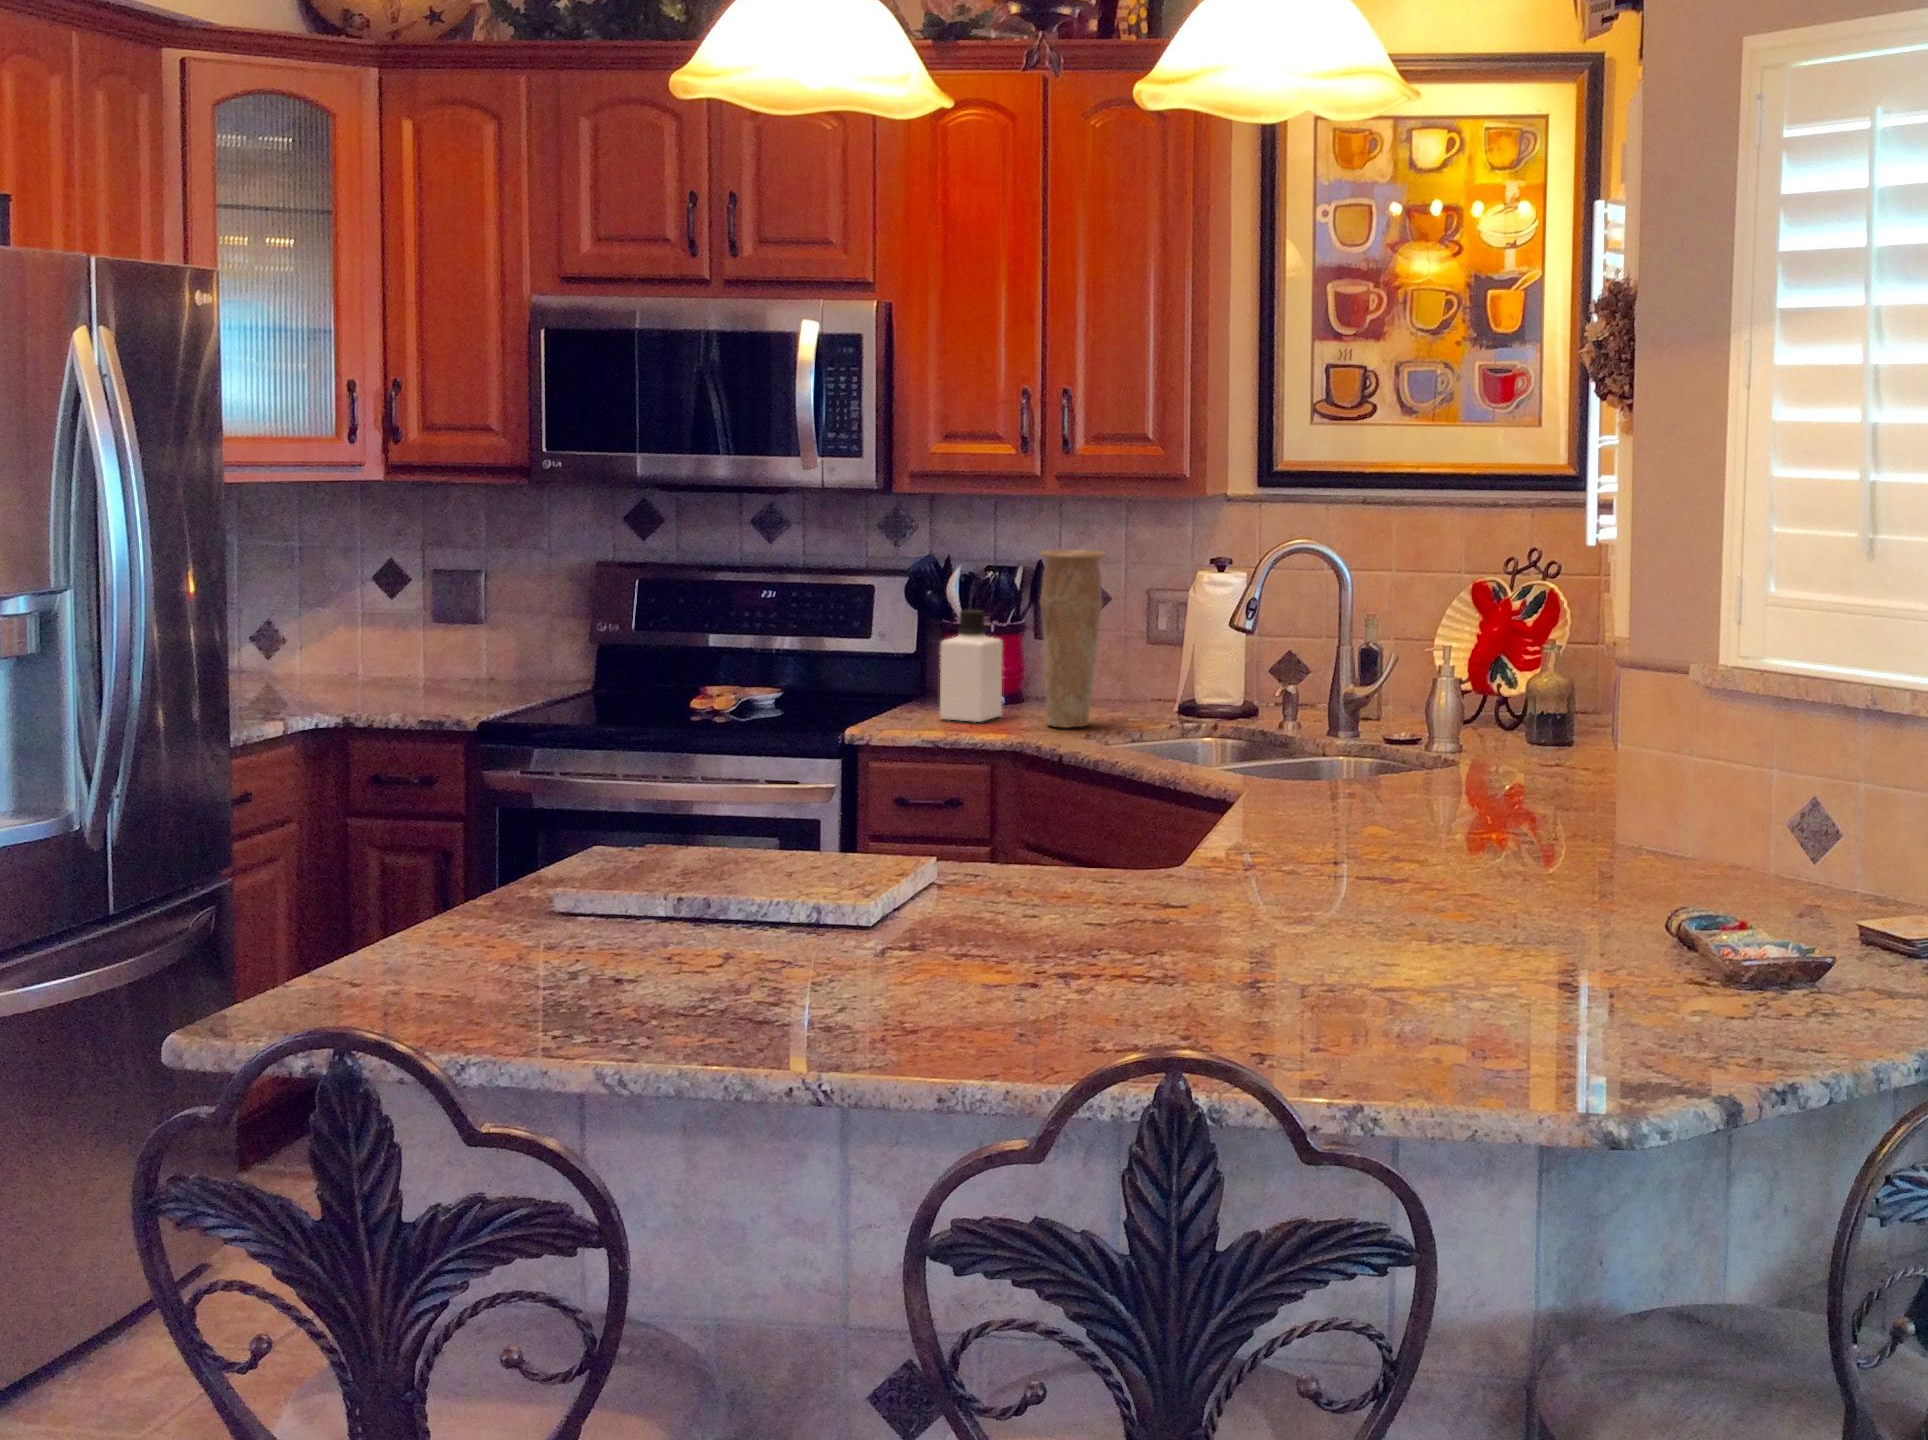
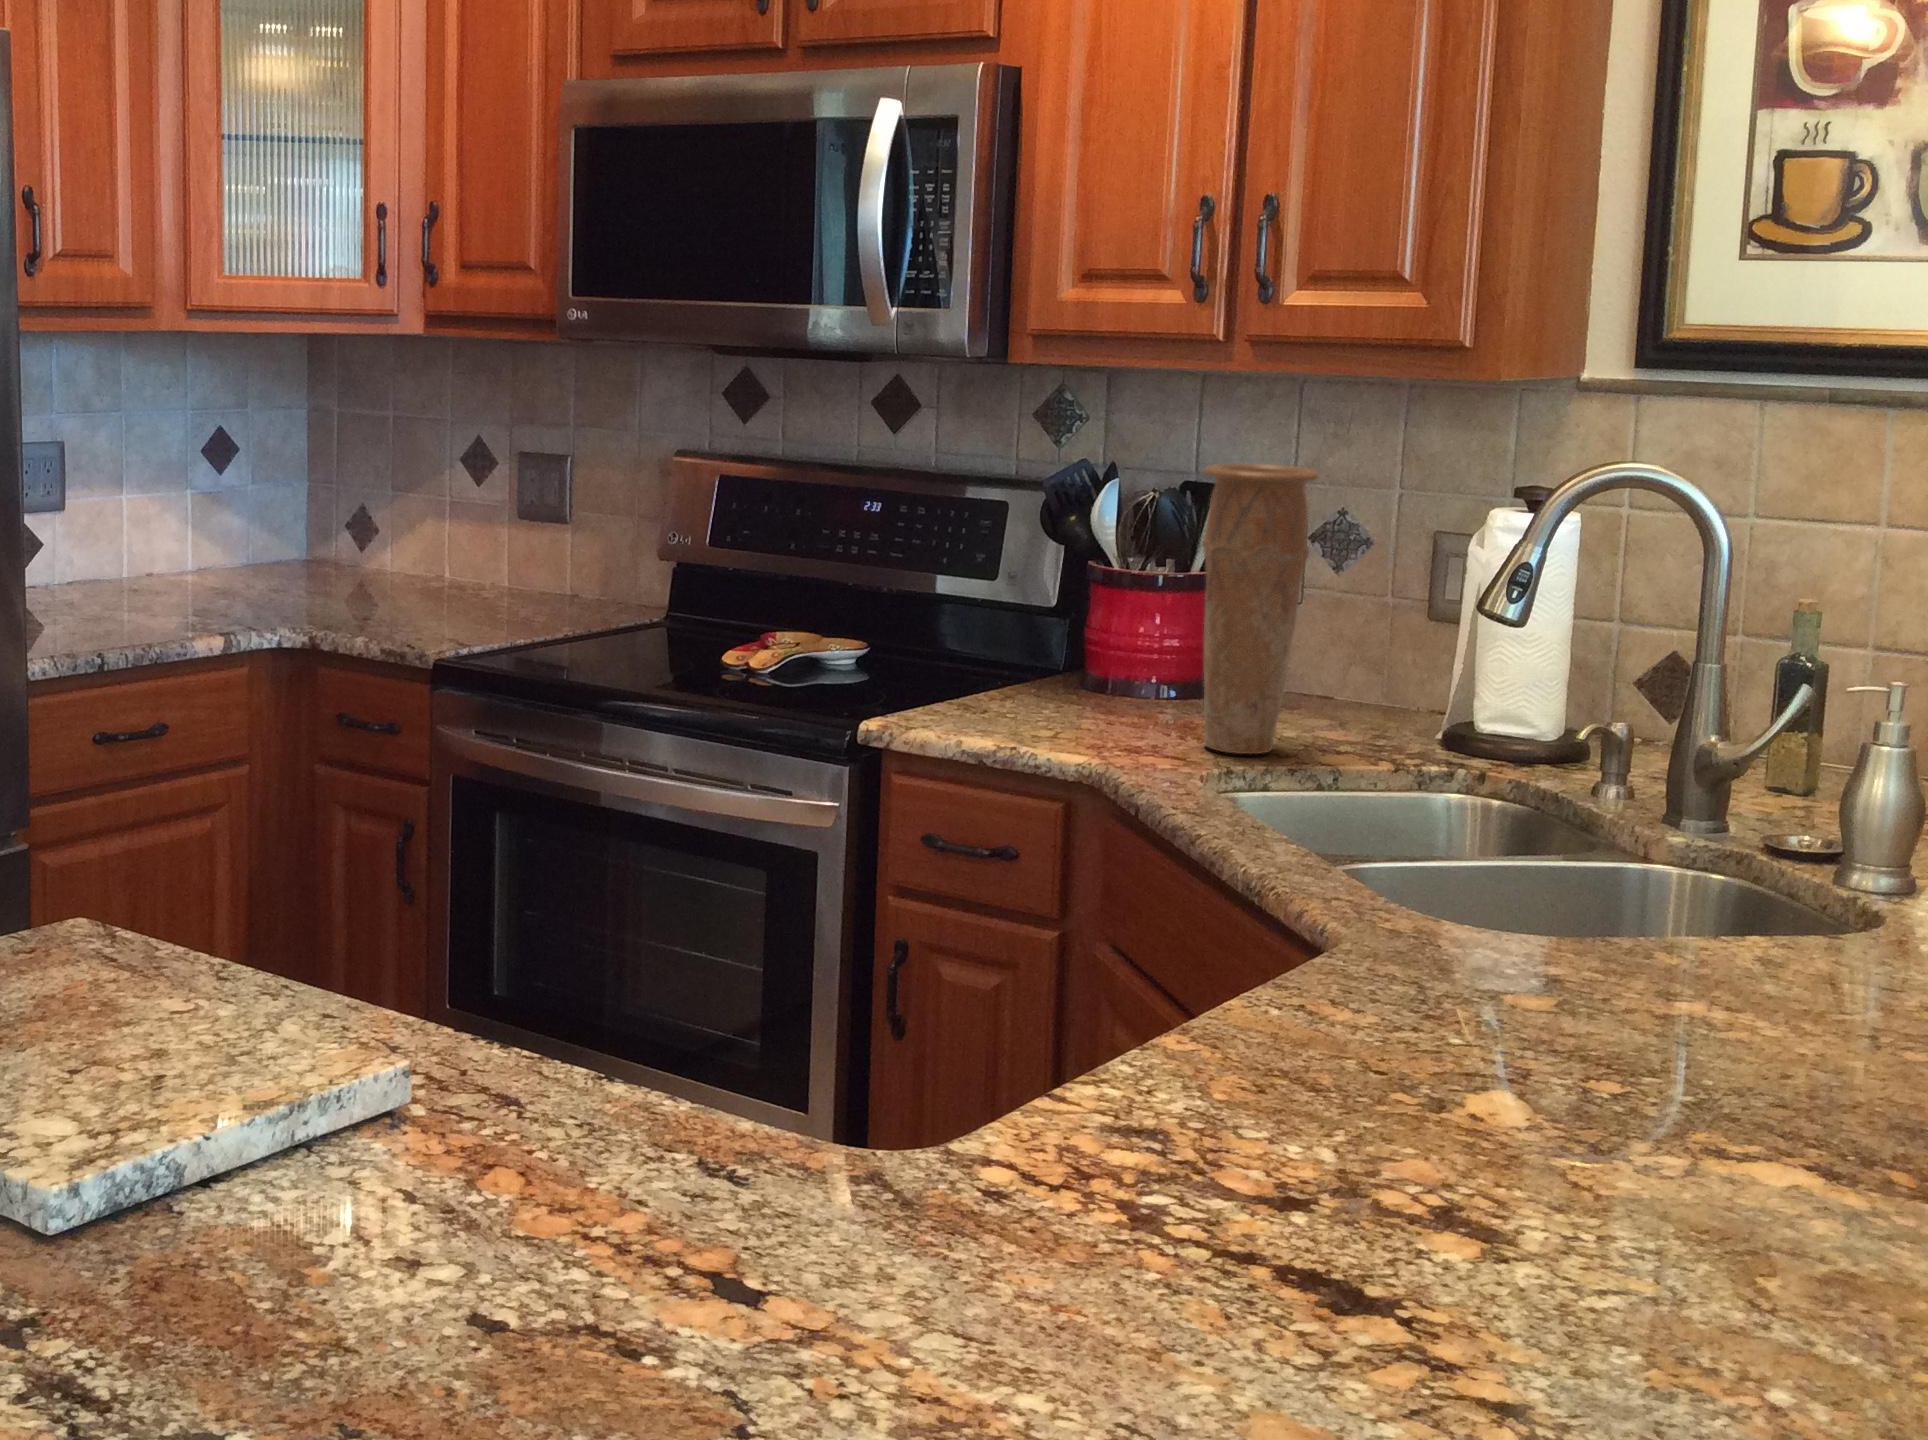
bottle: present [940,610,1003,722] -> none [1049,550,1157,727]

